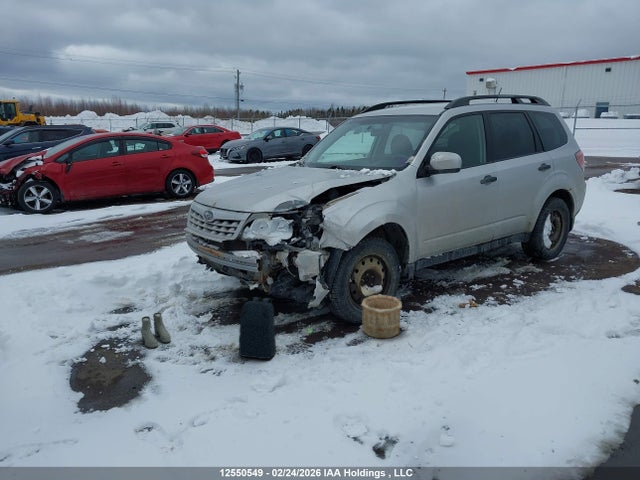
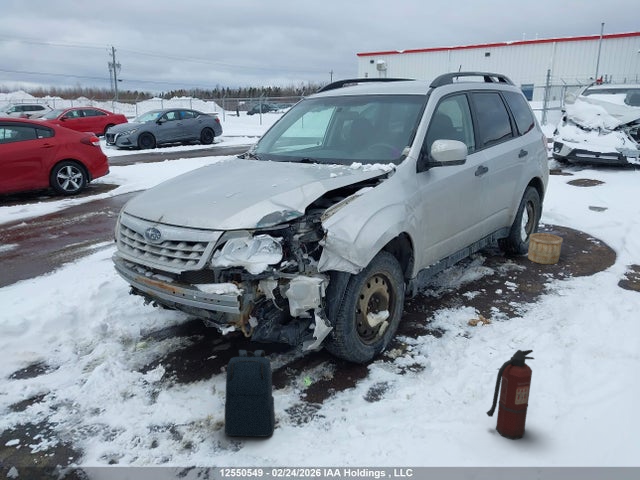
wooden bucket: present [361,295,402,338] -> present [528,233,563,264]
fire extinguisher: none [430,310,466,380] -> present [487,350,534,439]
boots: present [141,313,171,348] -> none [69,381,116,437]

